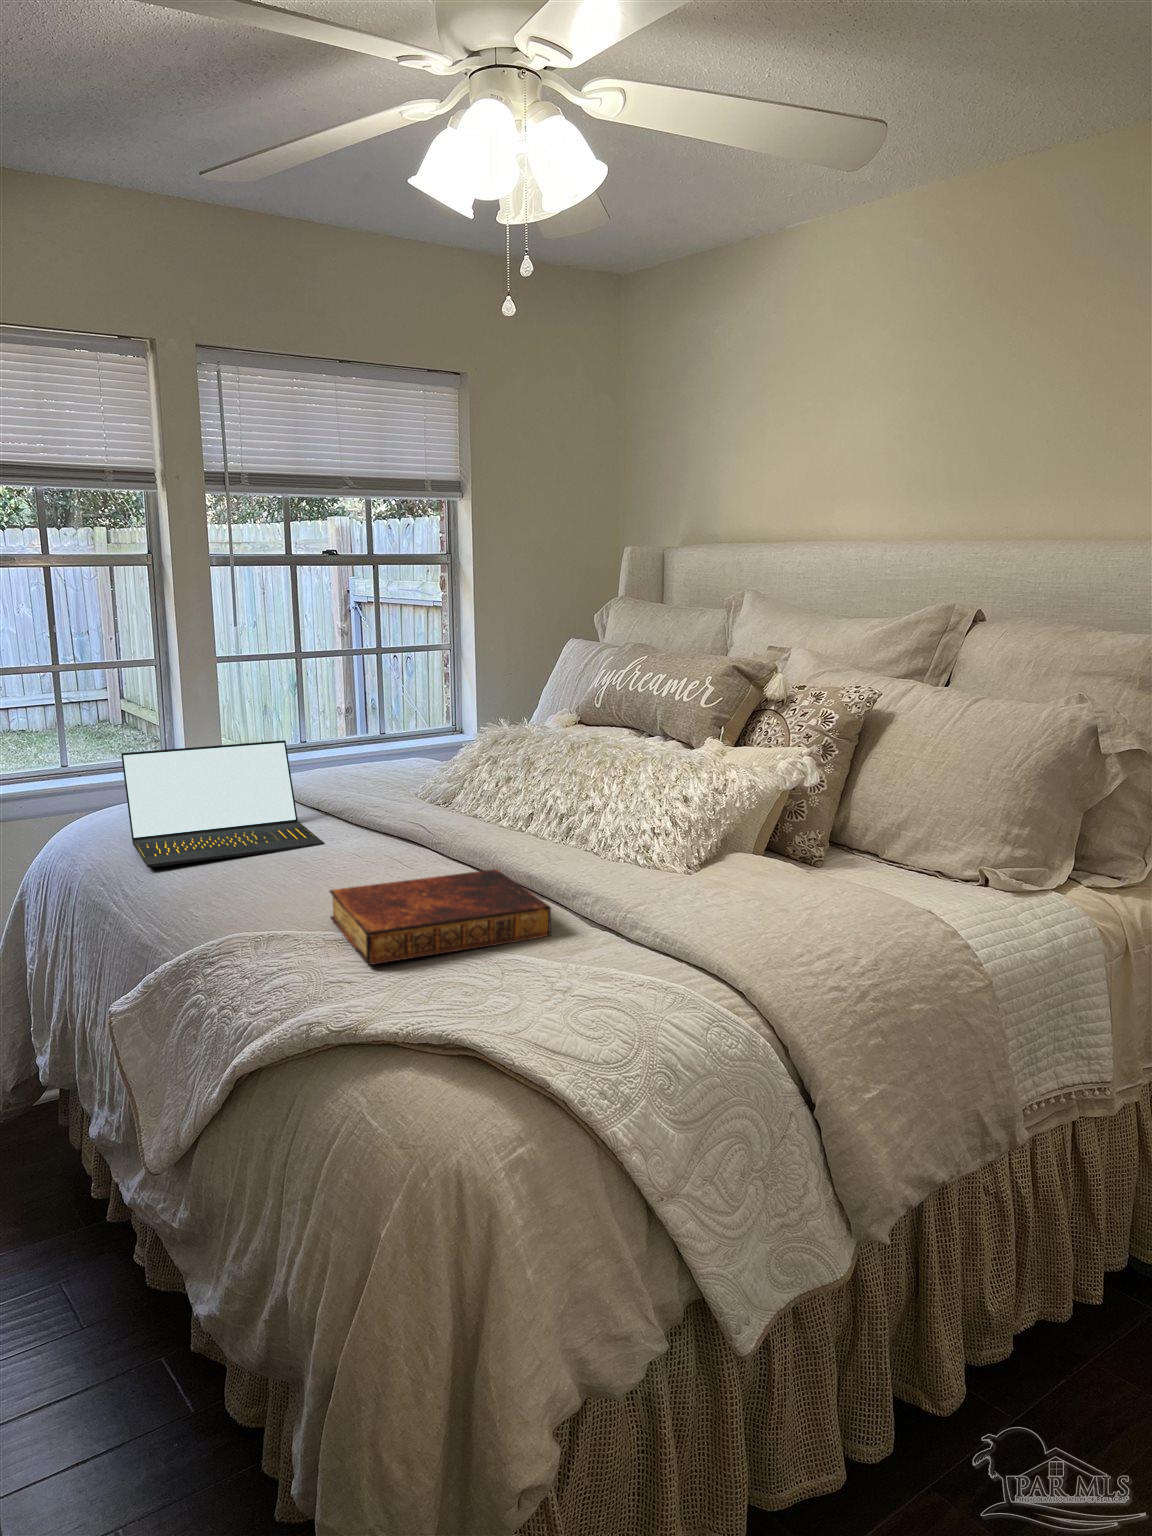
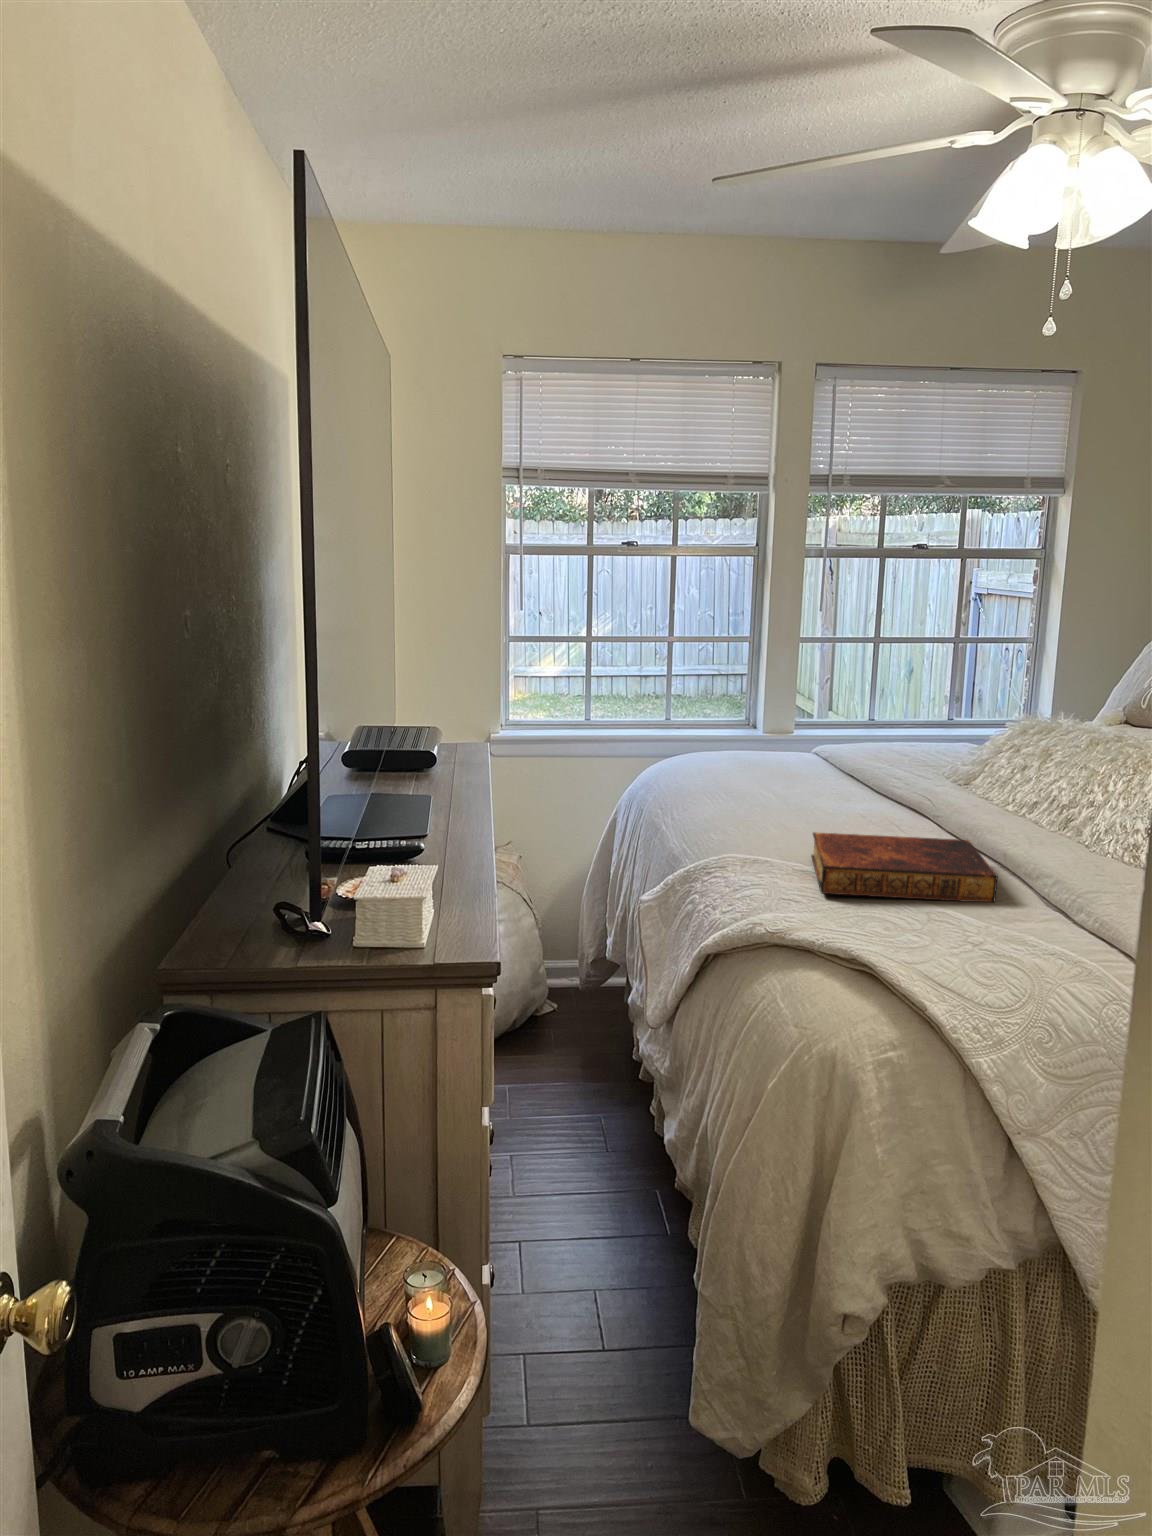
laptop: present [121,740,324,867] -> none [690,707,839,803]

